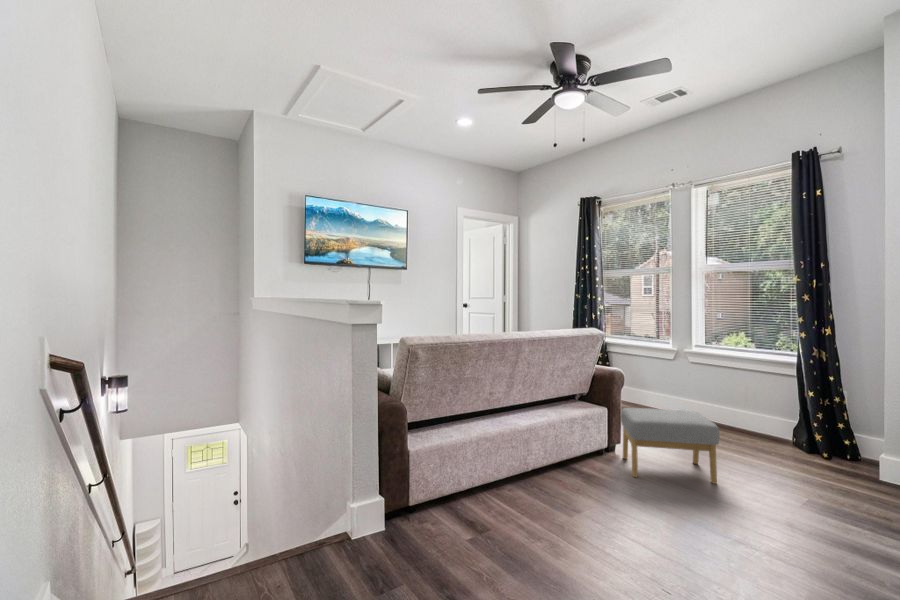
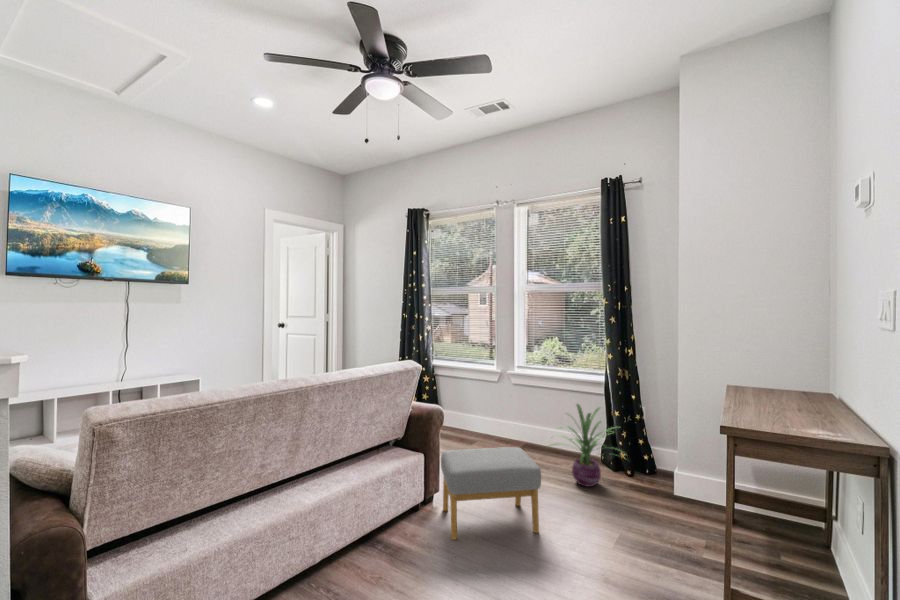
decorative plant: none [725,380,824,460] -> present [559,404,627,487]

